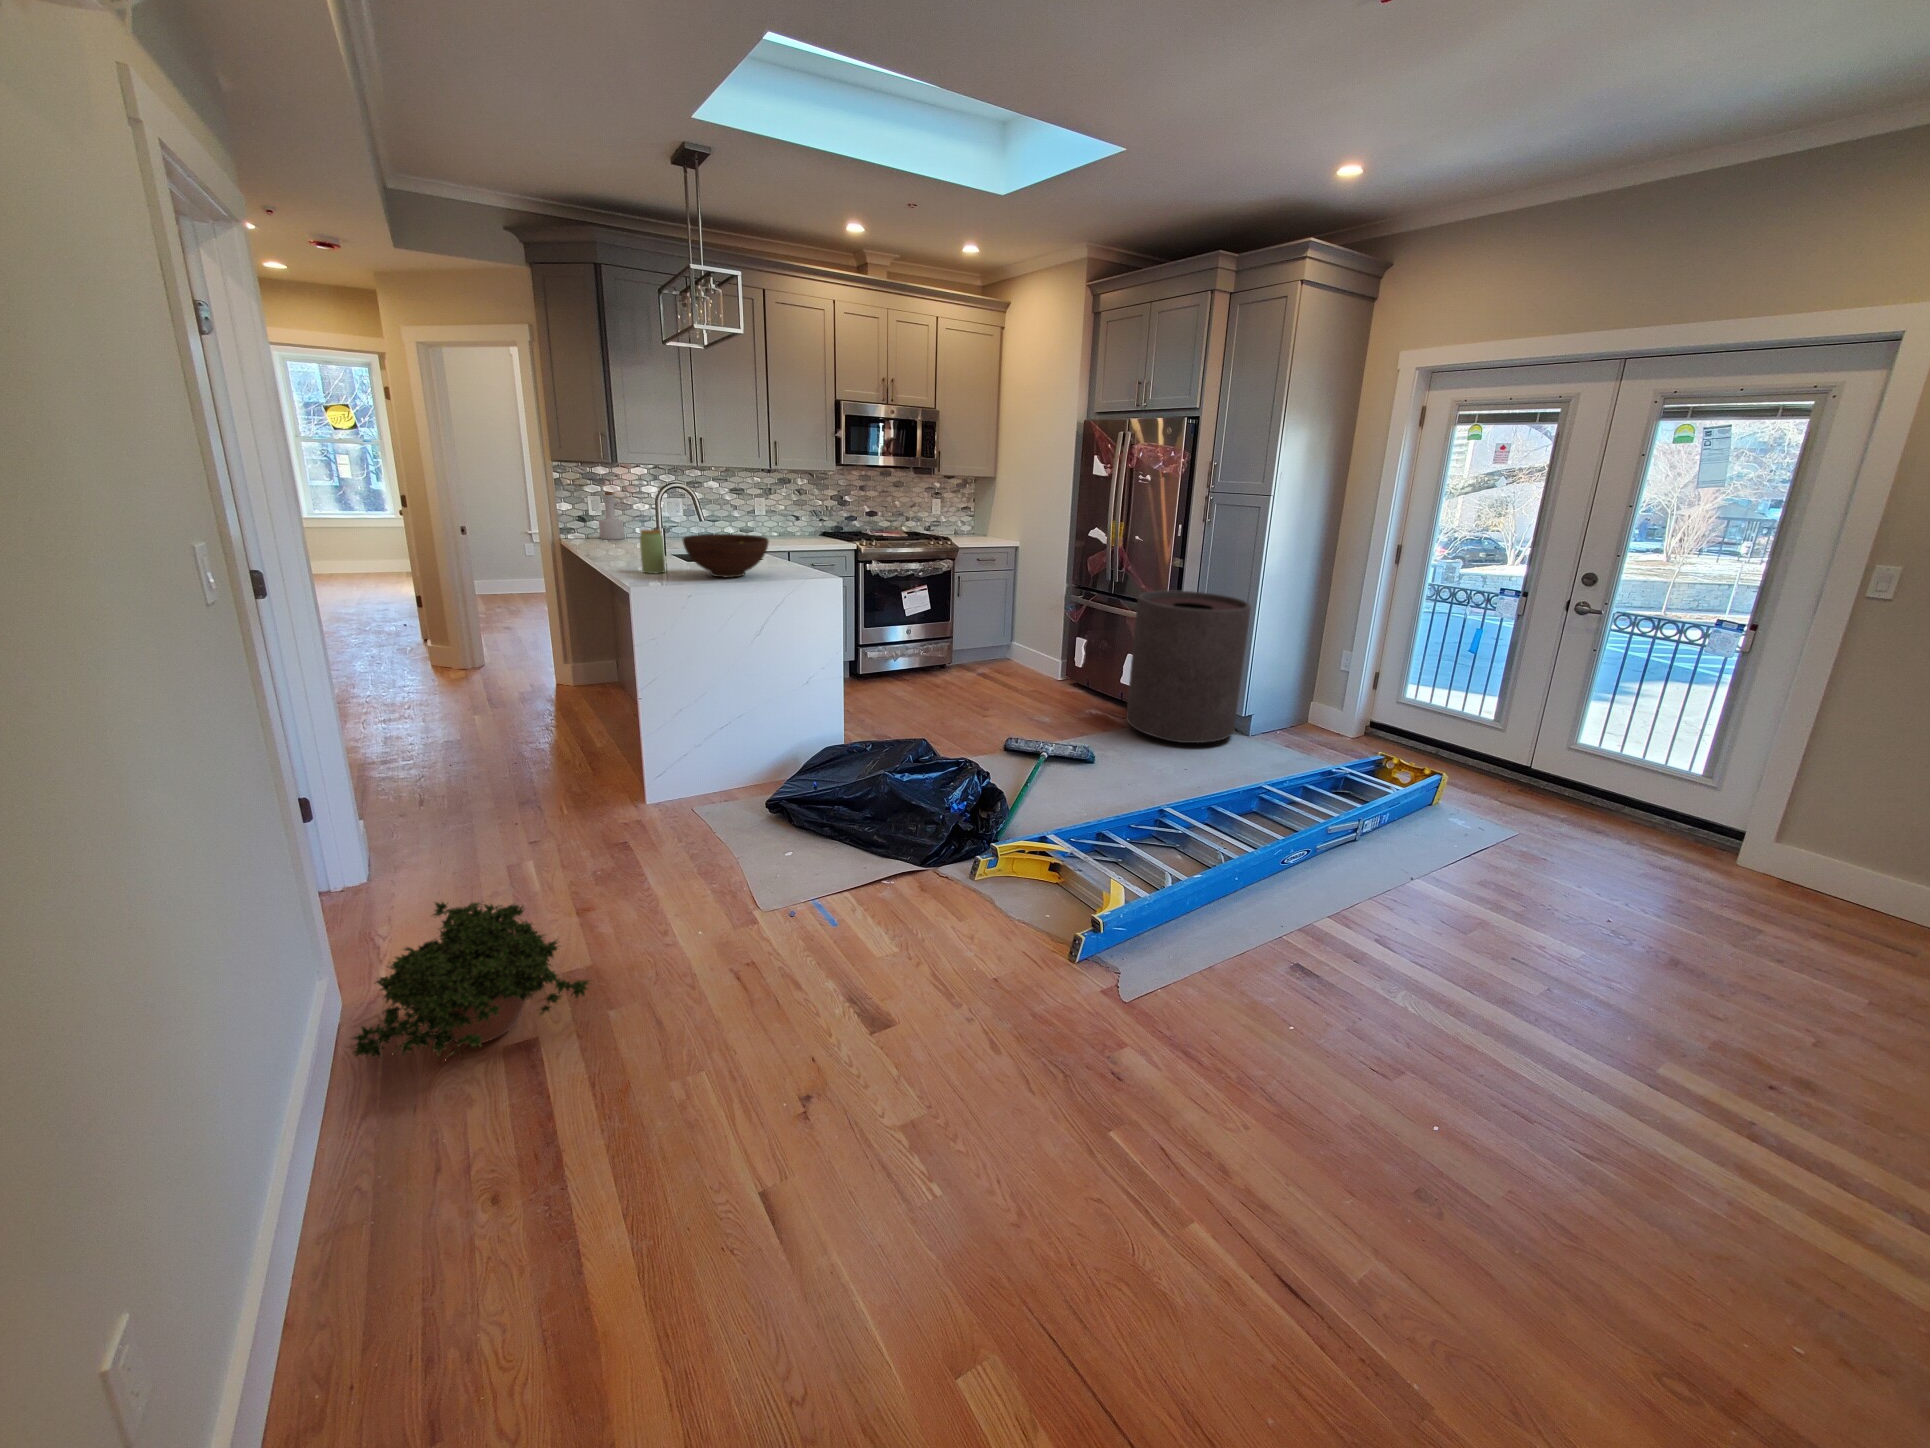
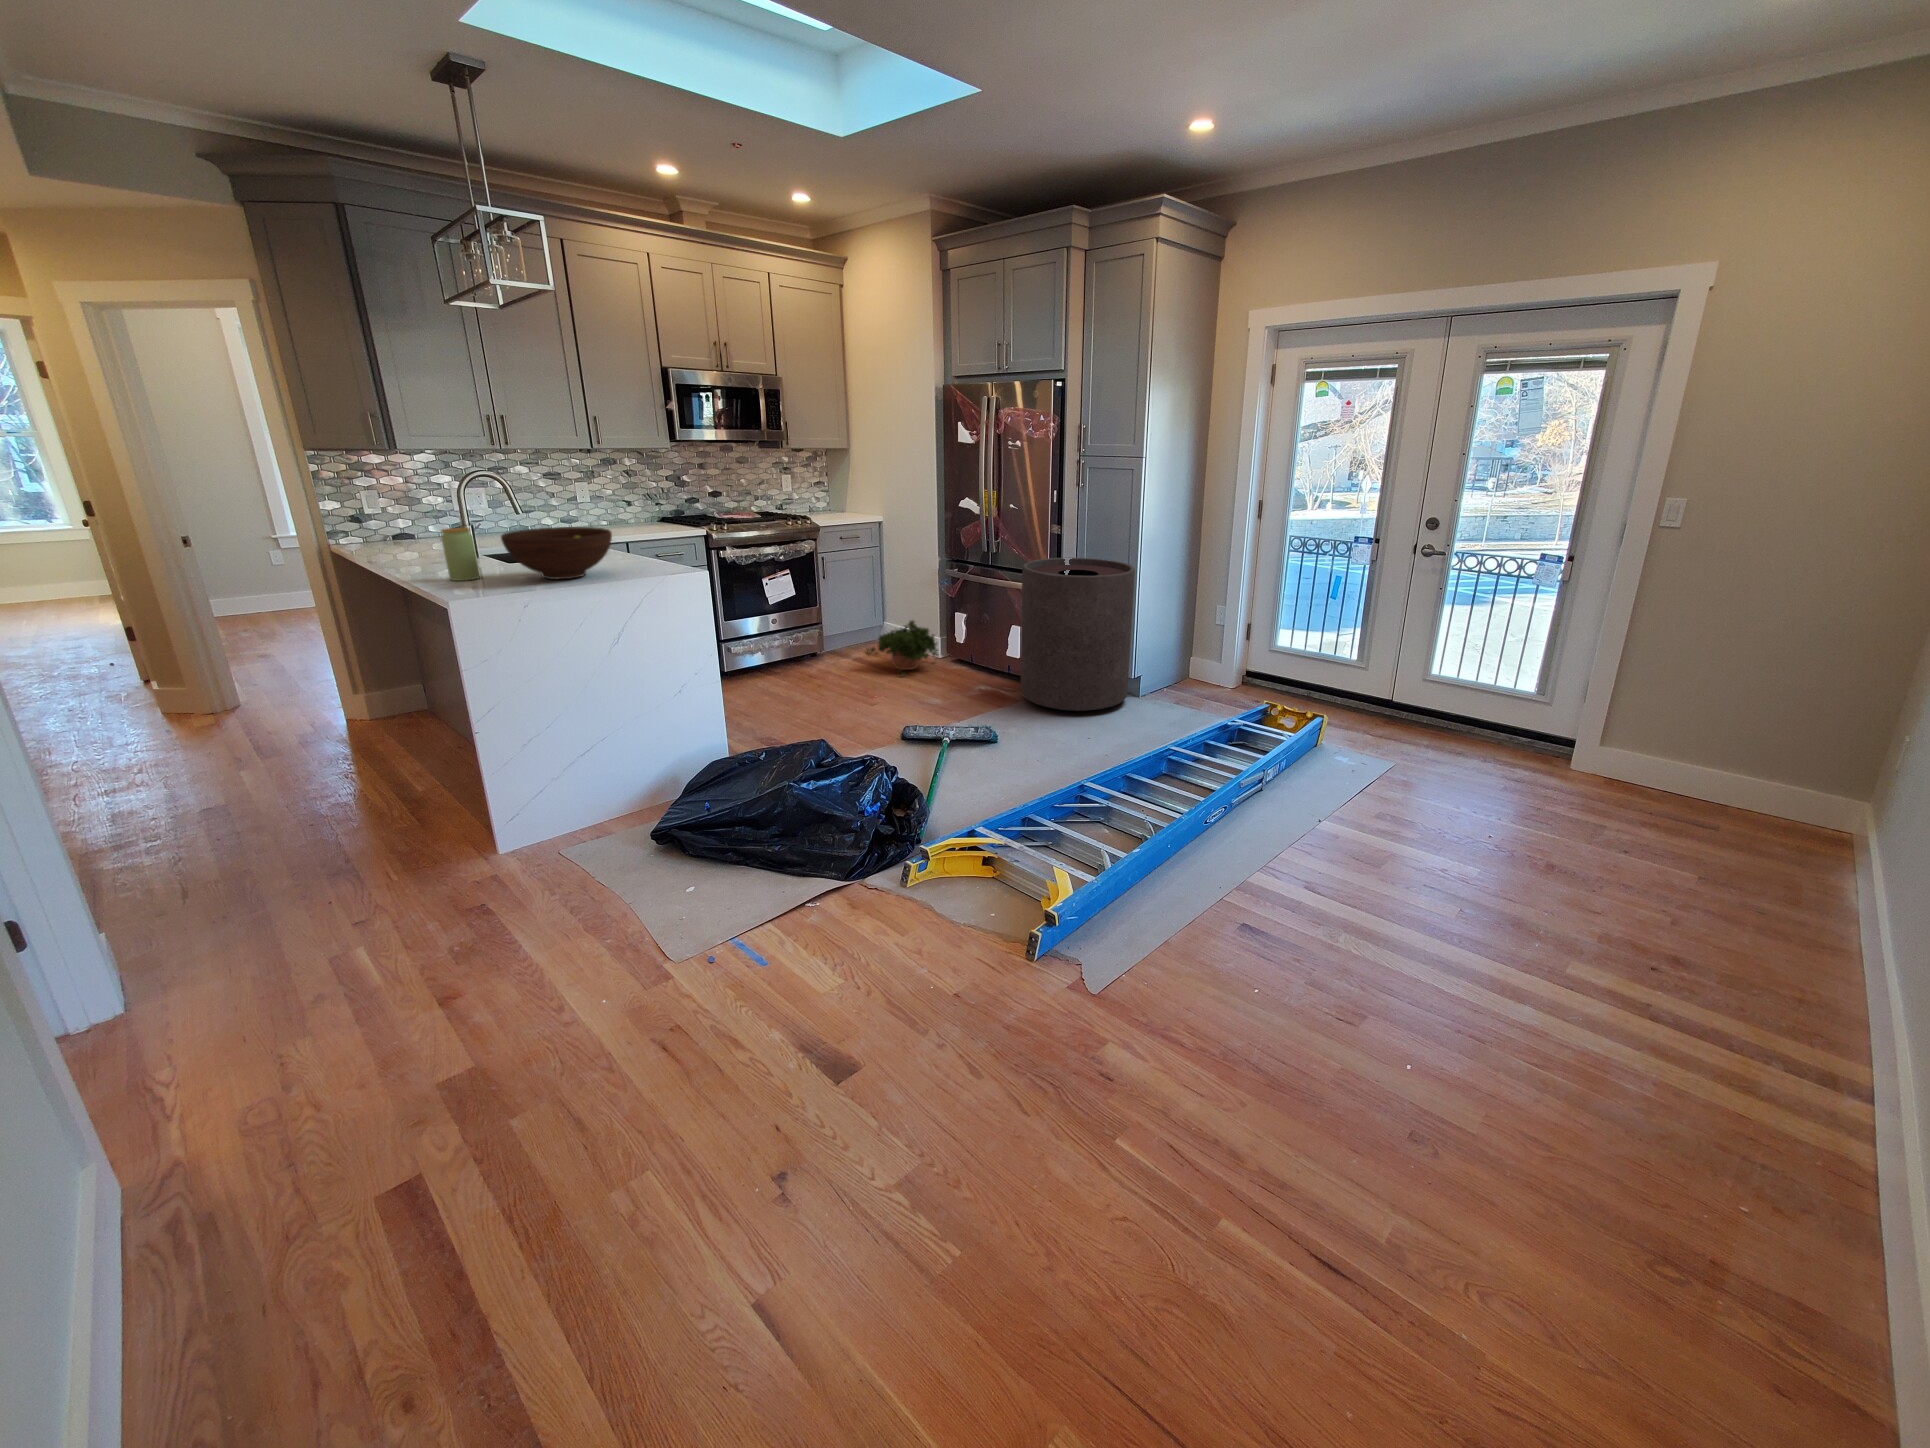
bottle: present [599,492,625,540] -> none [372,484,410,542]
potted plant: present [352,902,589,1058] -> present [866,621,938,675]

